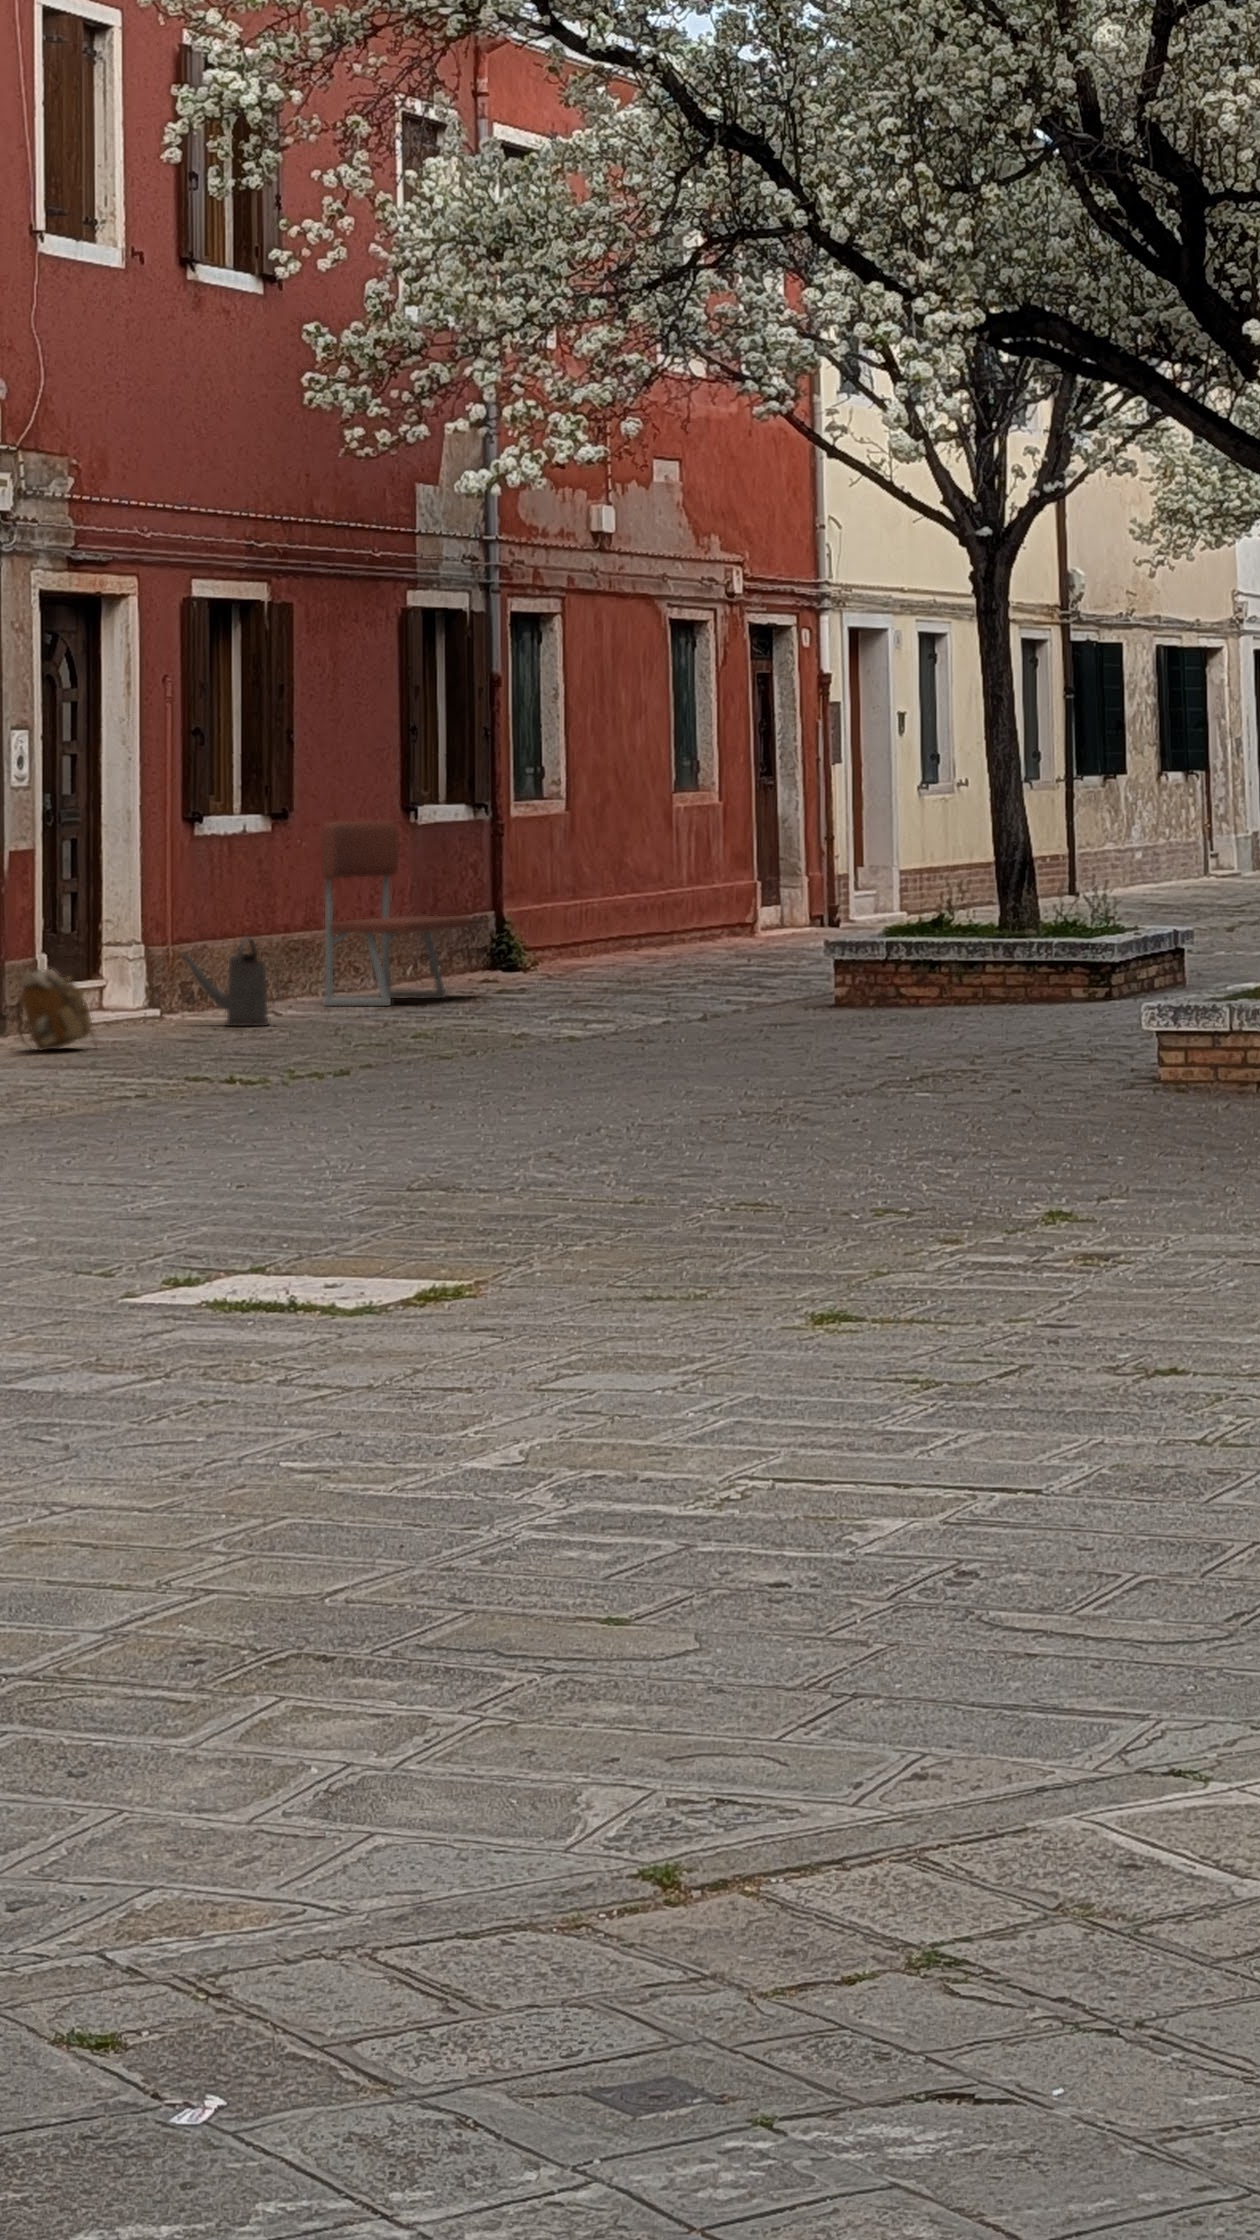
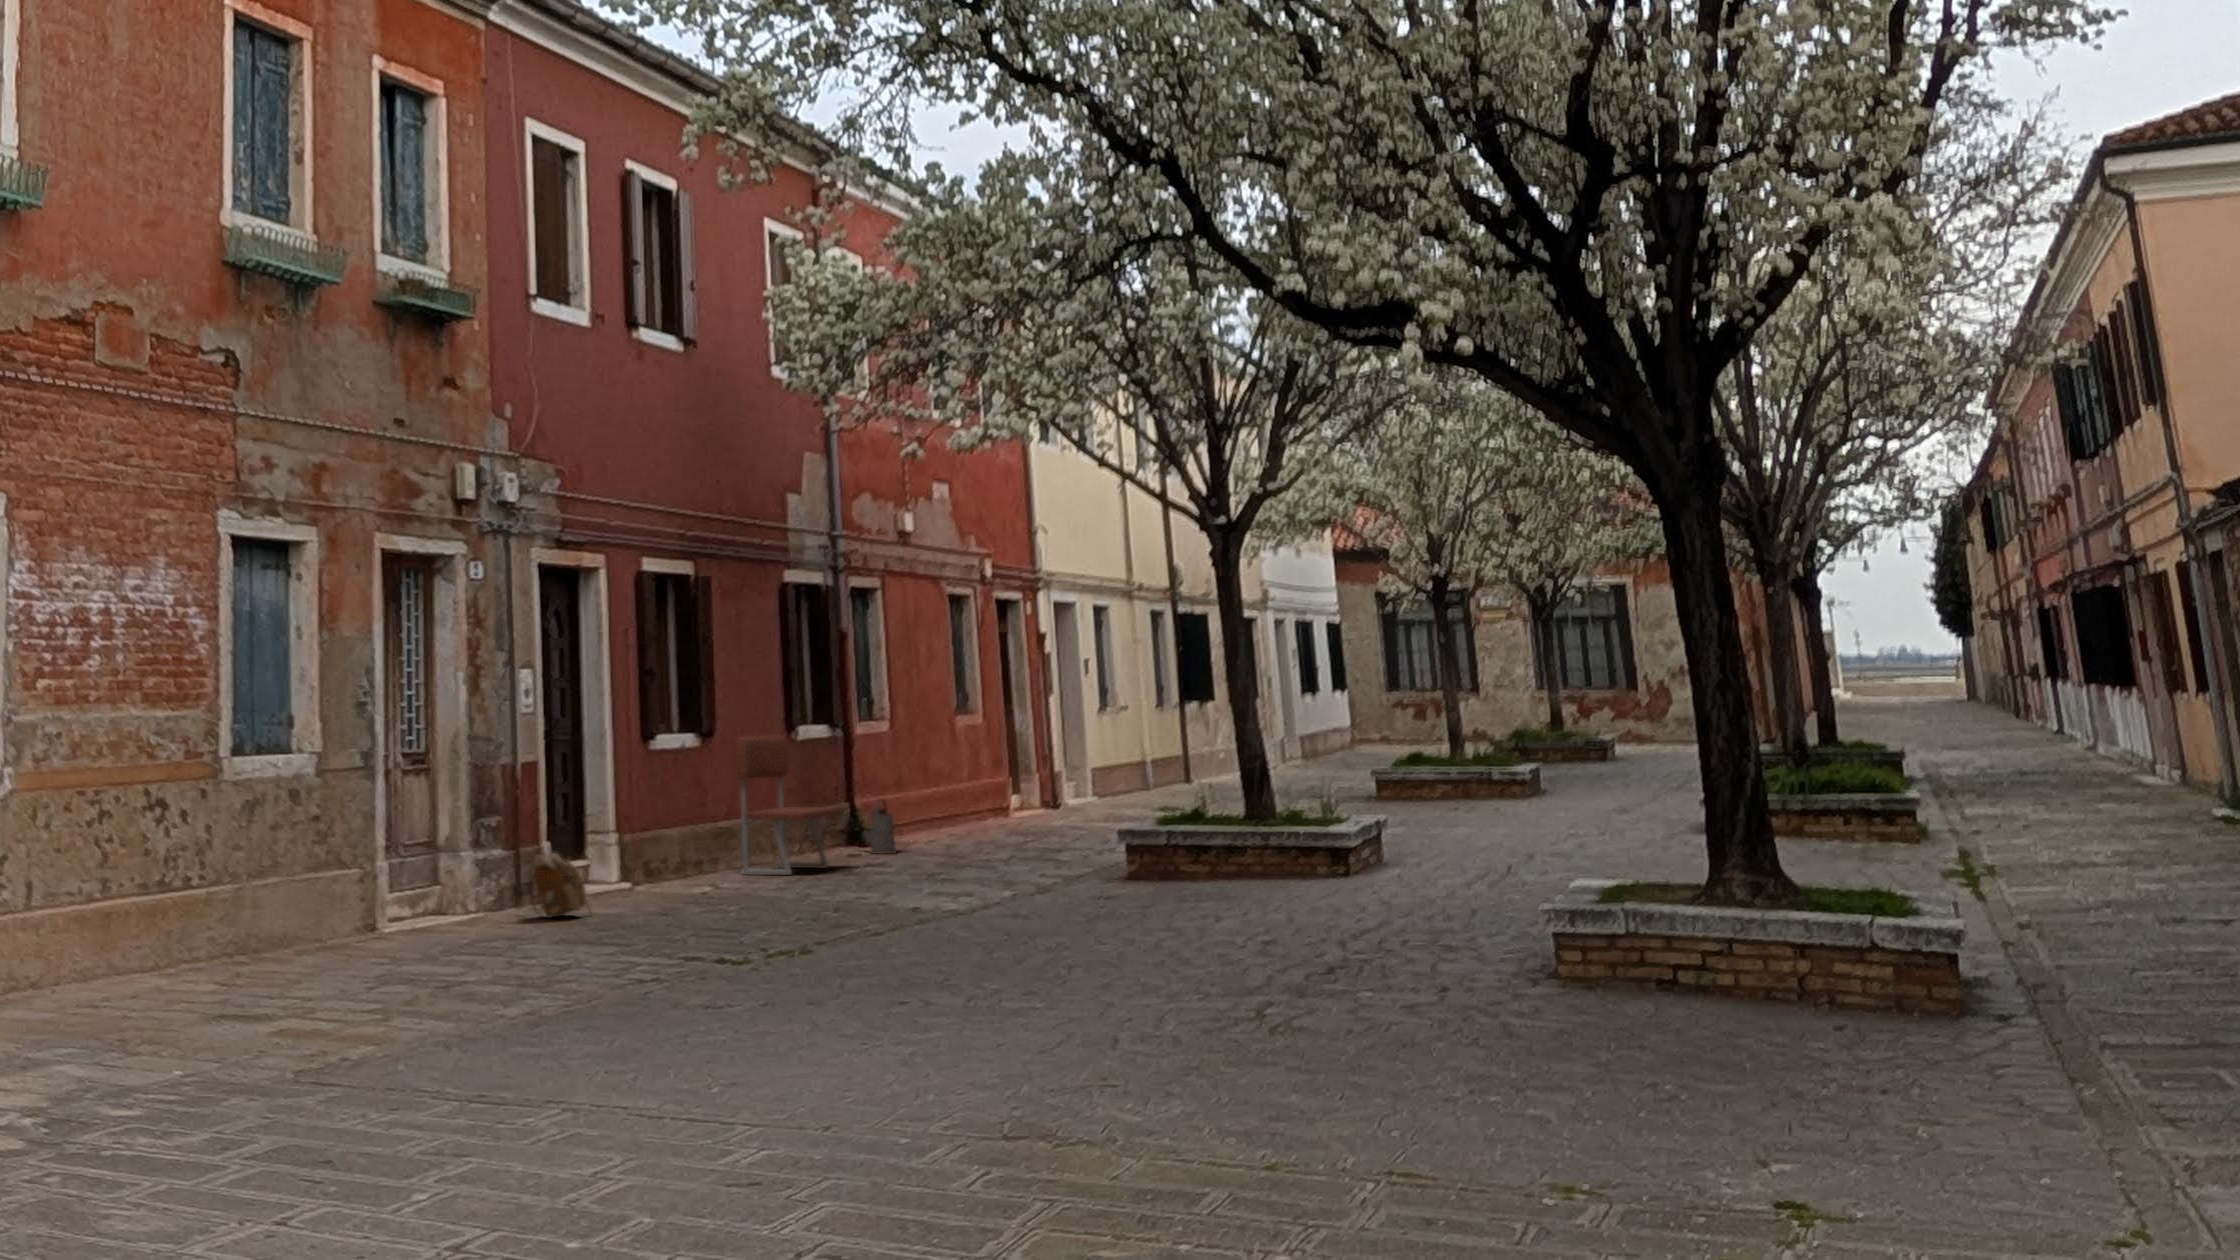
watering can: present [183,938,274,1026] -> present [865,800,903,854]

